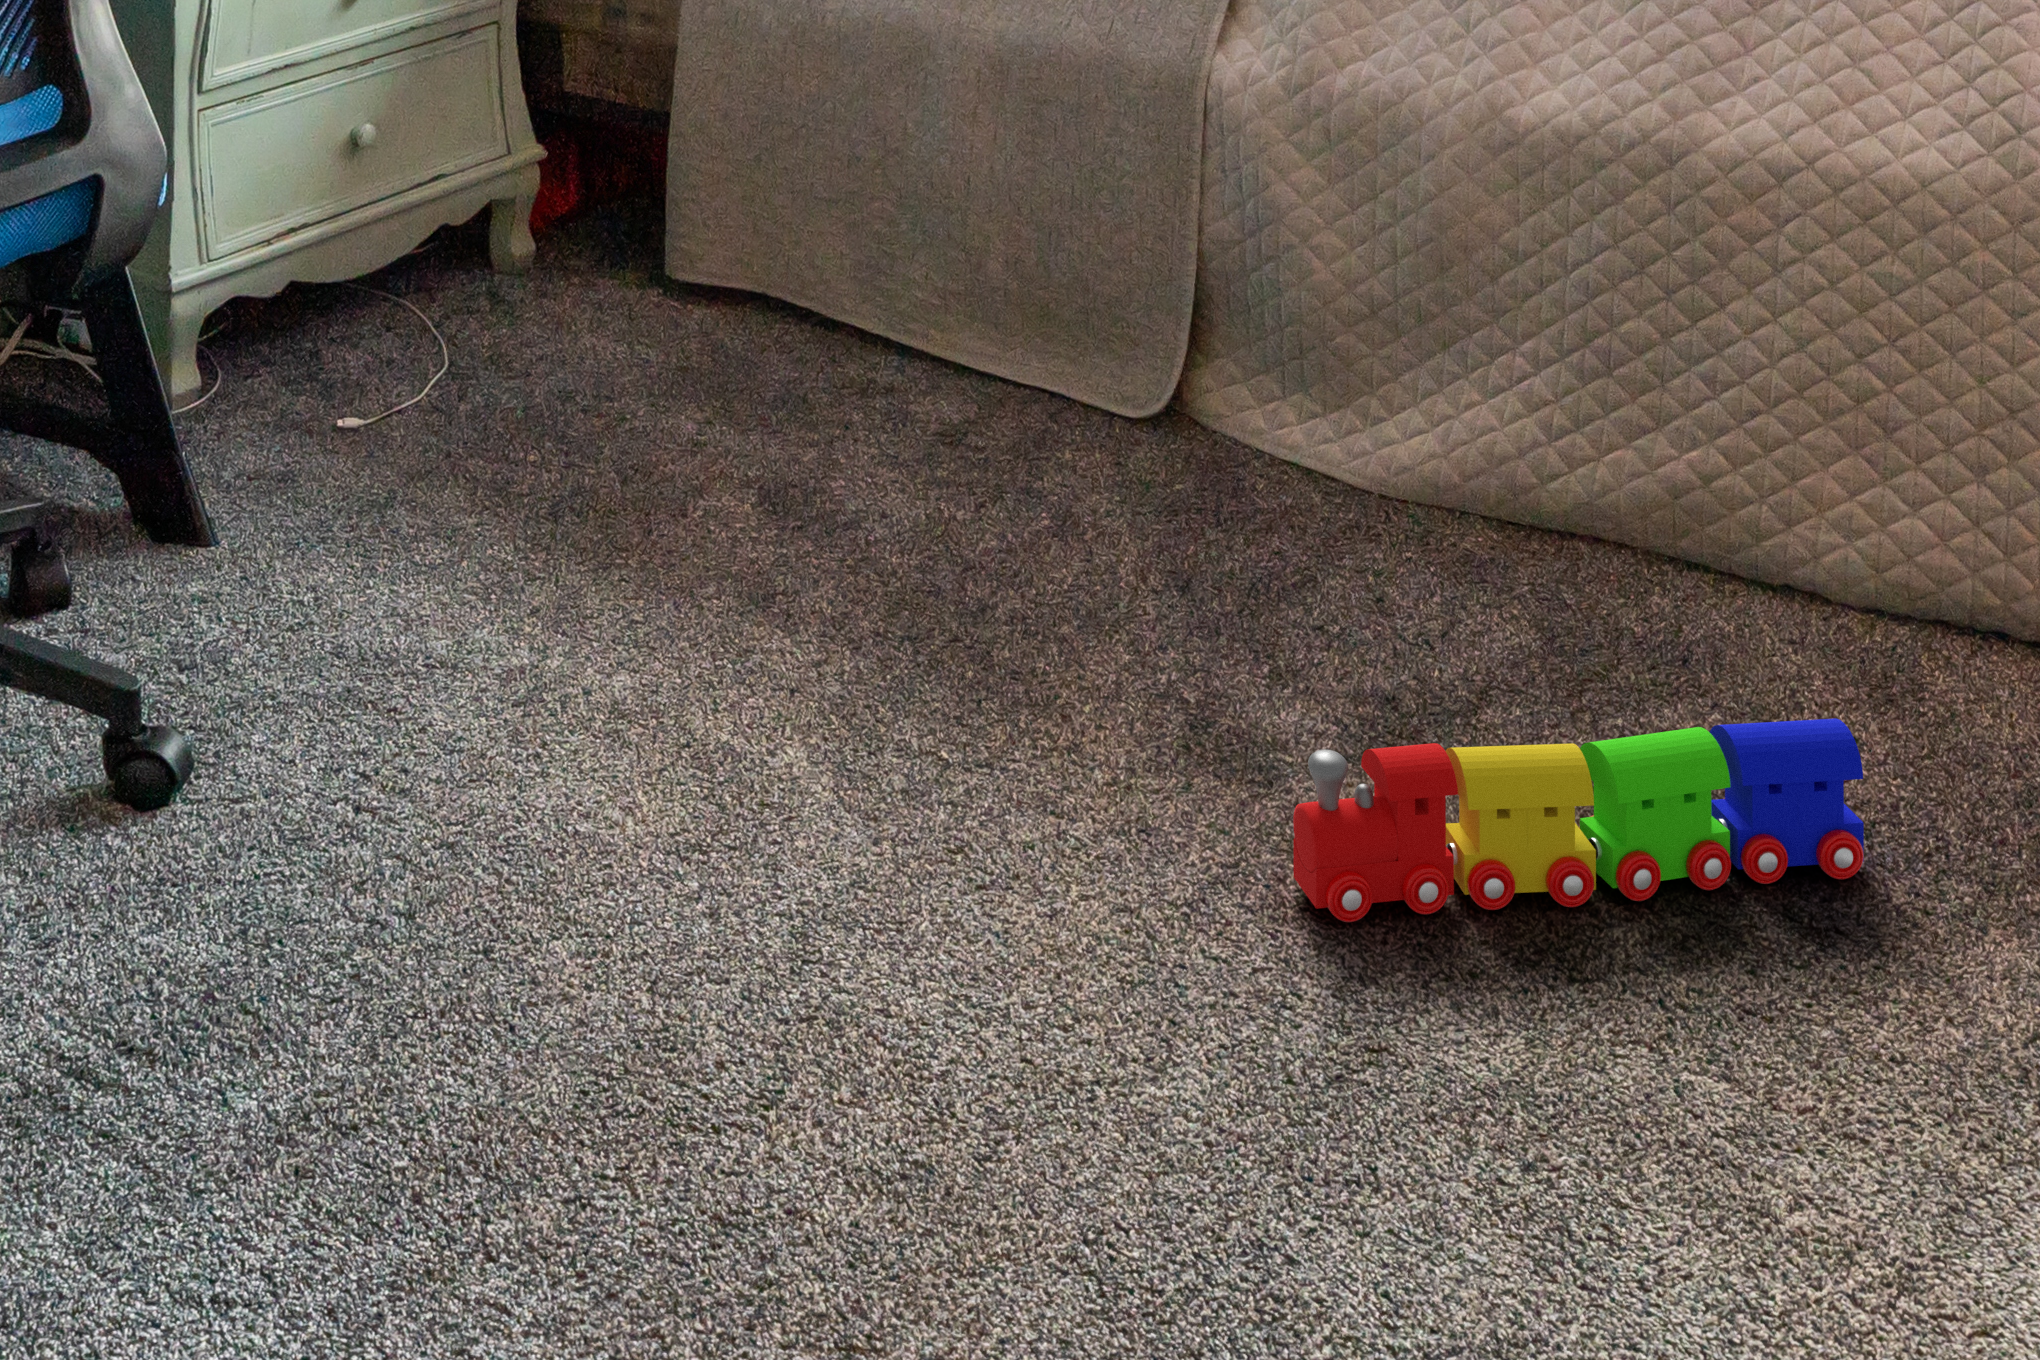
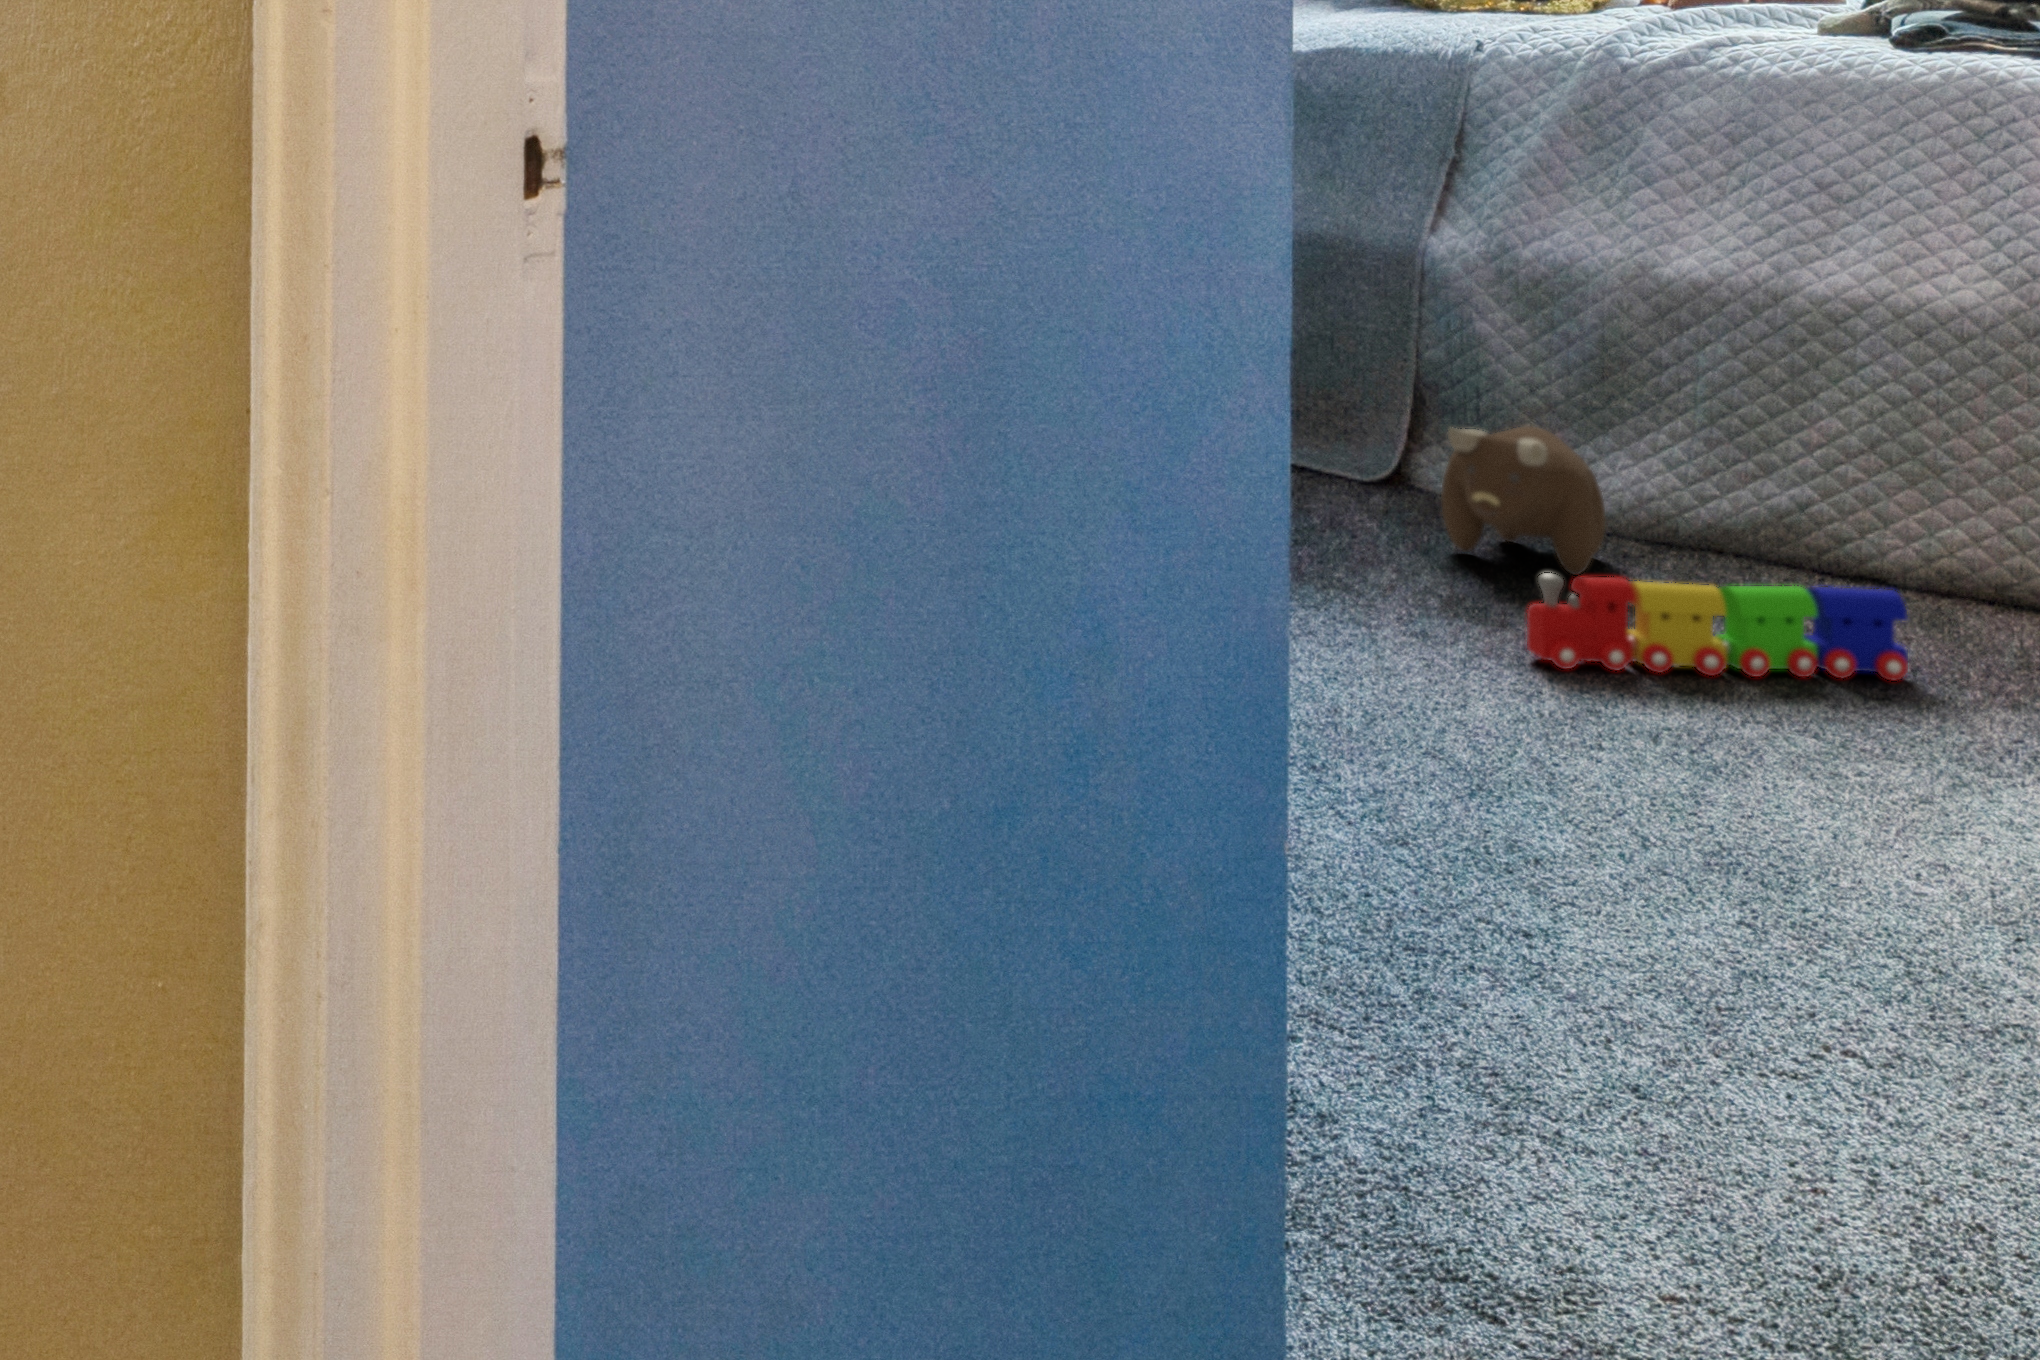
plush toy: none [1207,387,1439,633] -> present [1441,427,1606,576]

